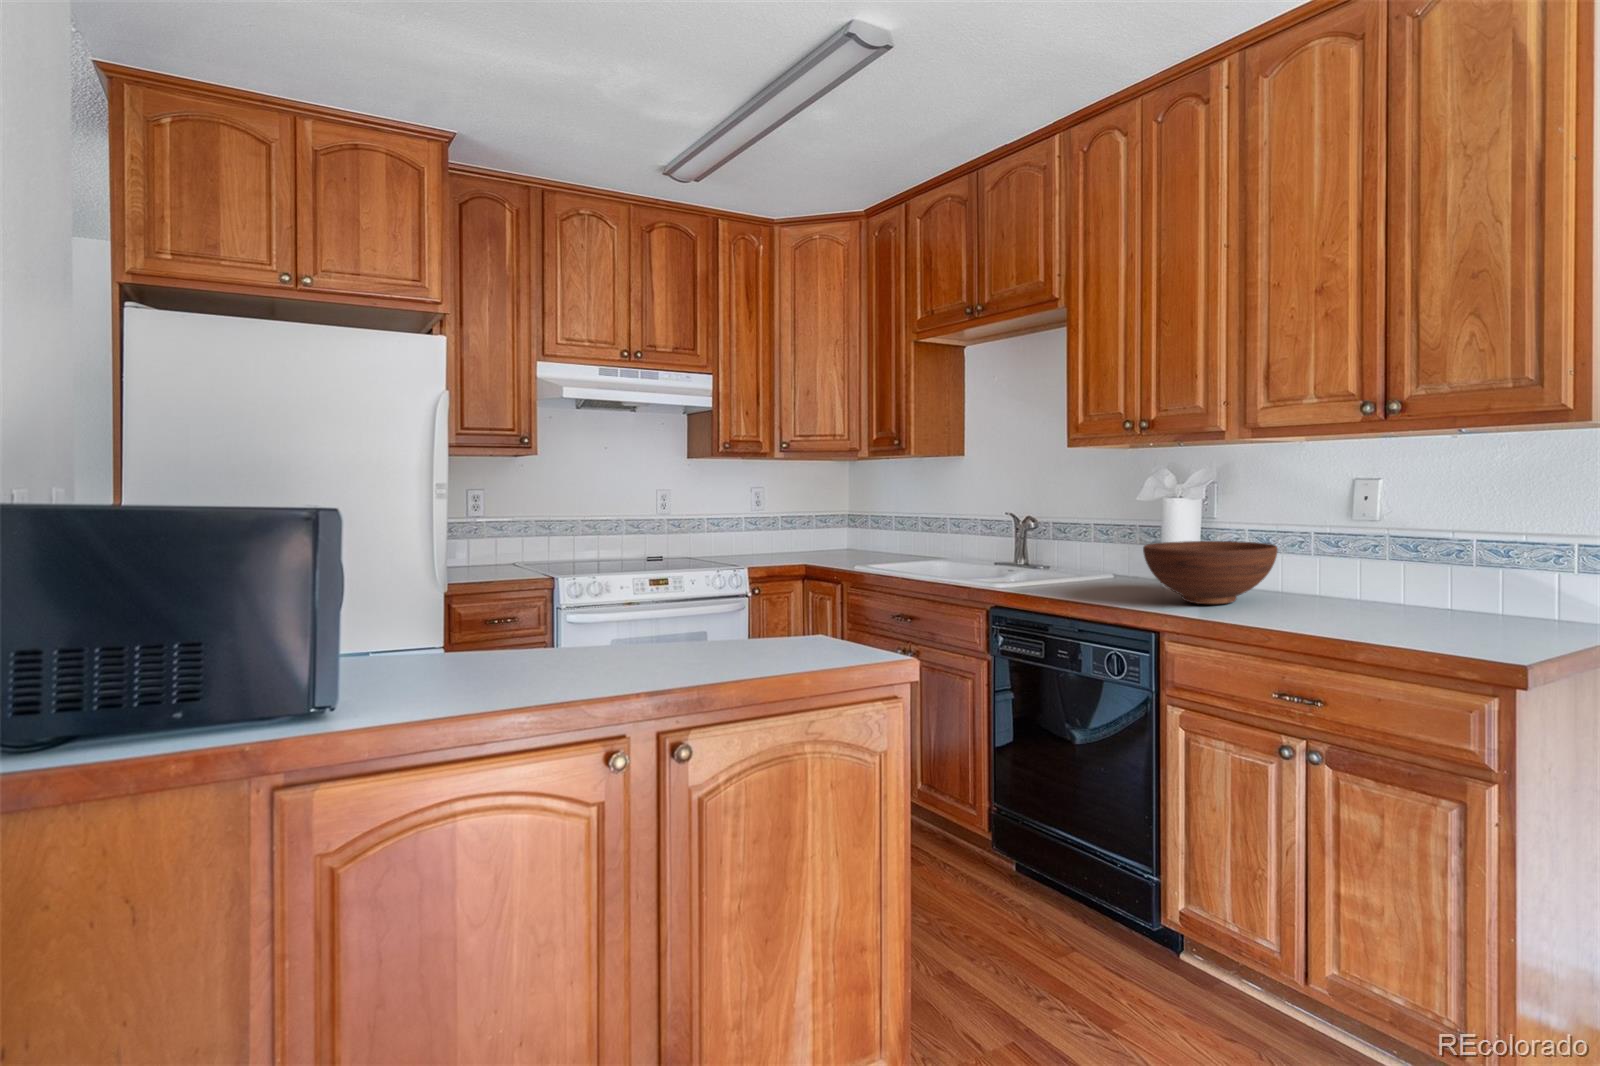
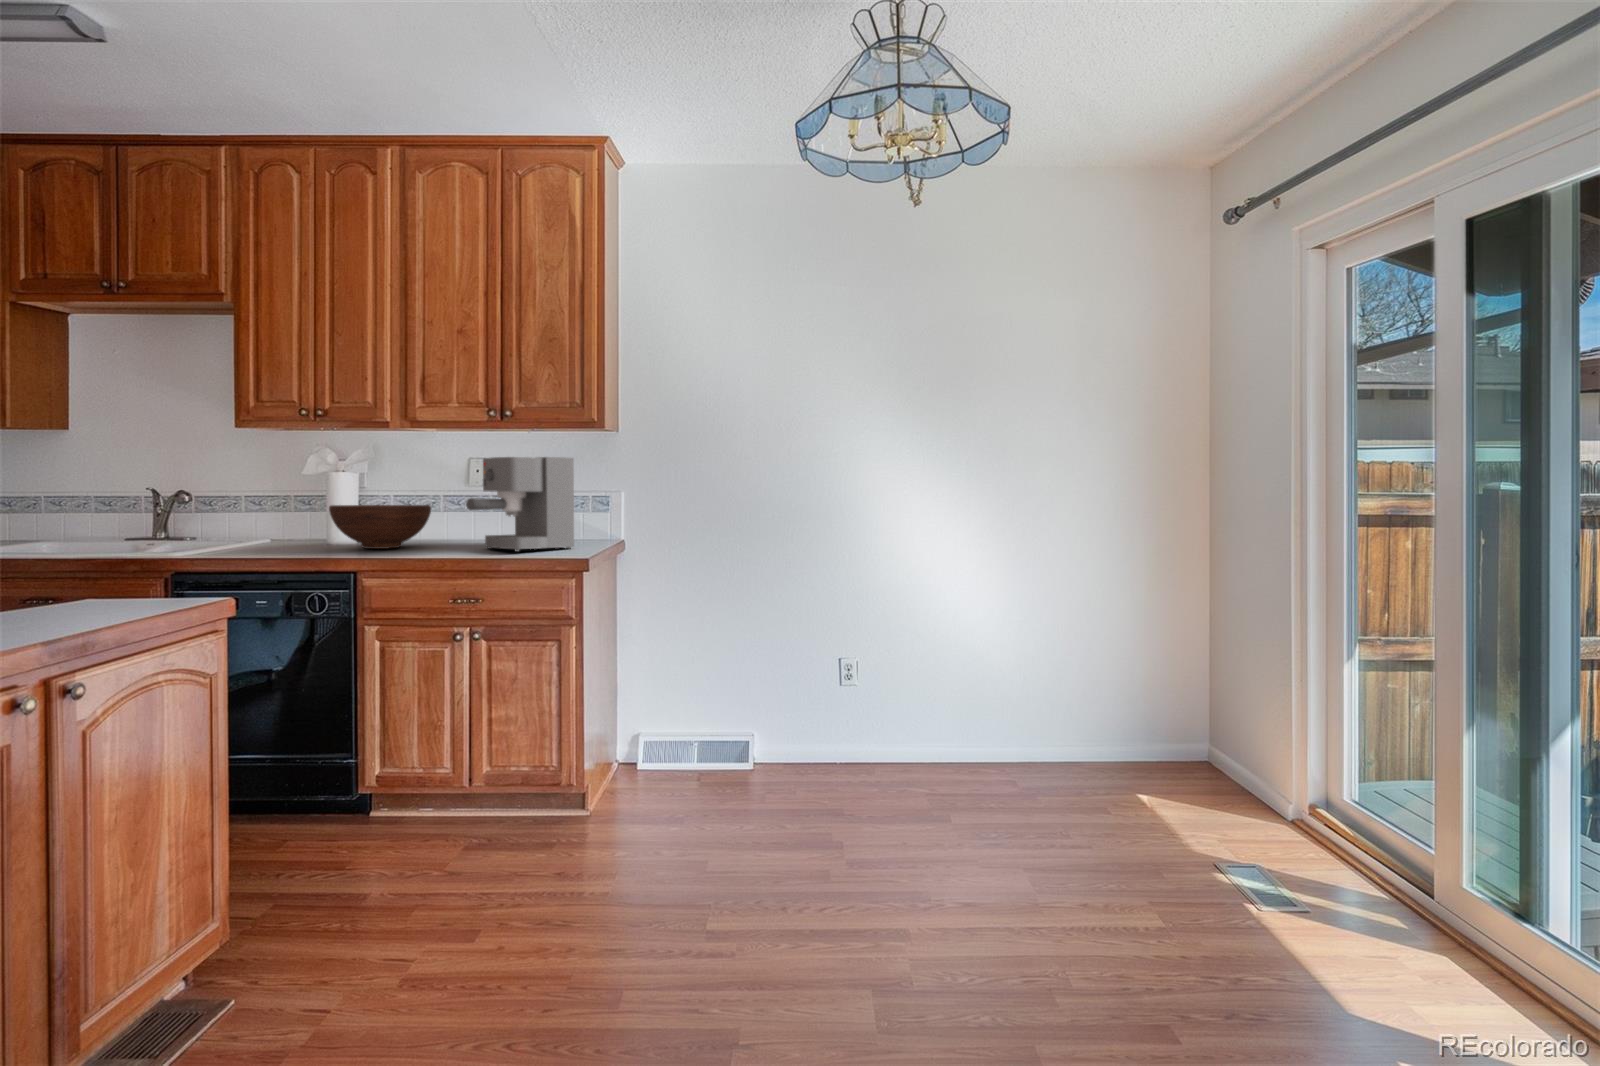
coffee maker: none [1306,476,1513,635] -> present [466,457,574,551]

